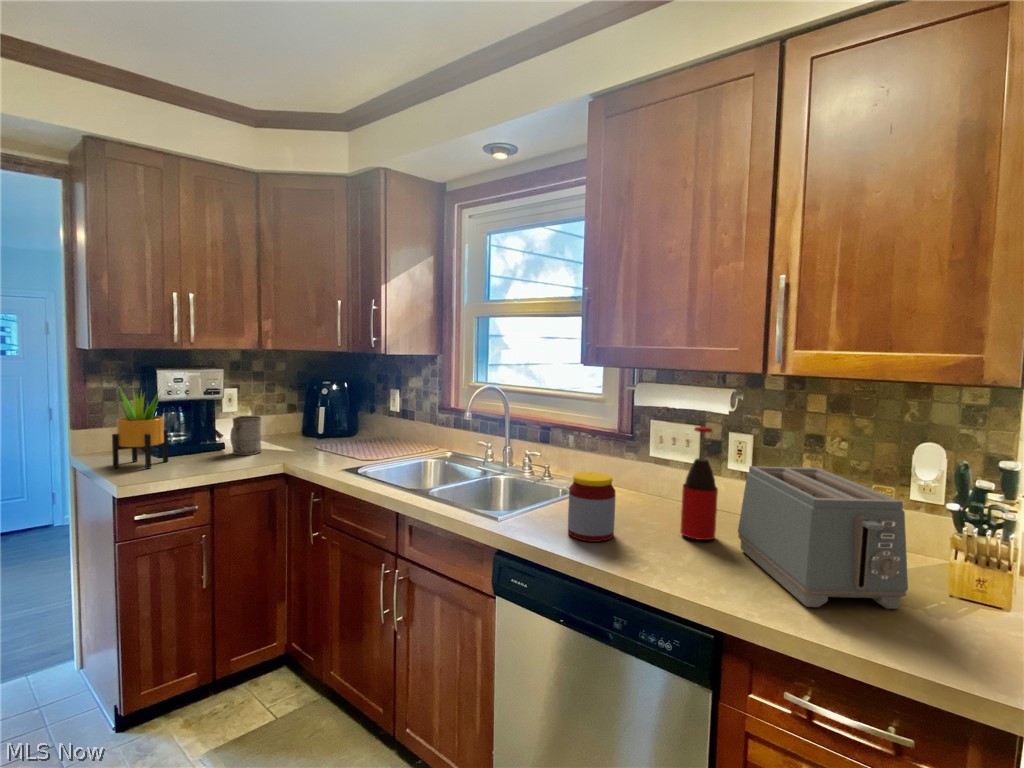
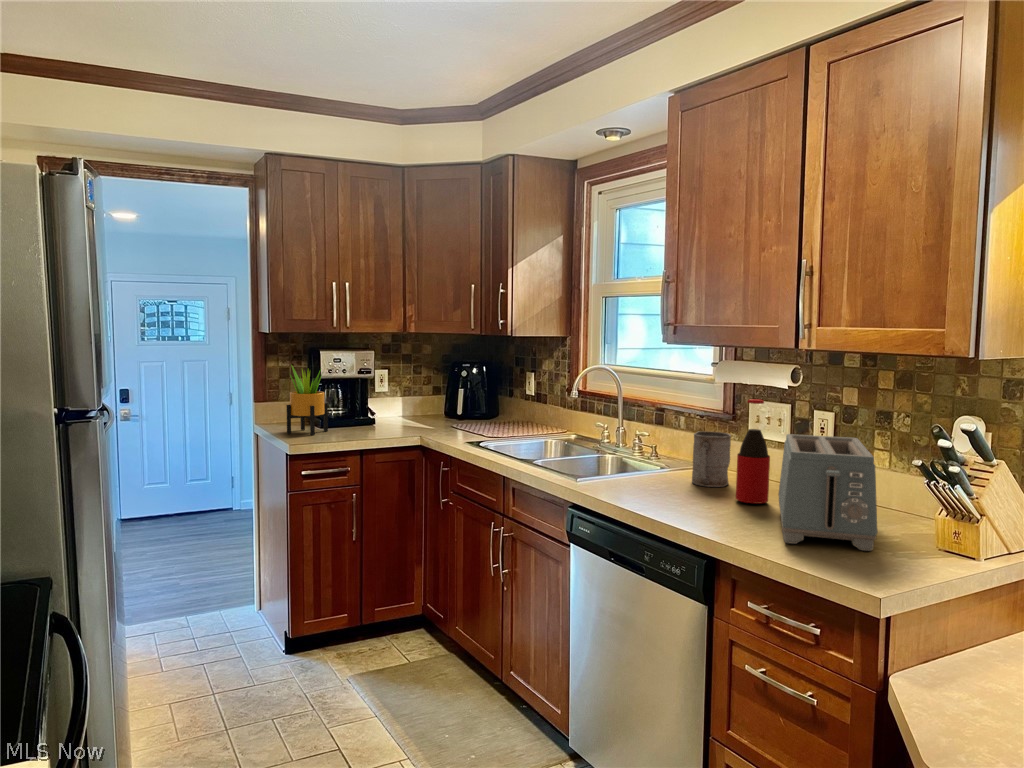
mug: present [230,416,261,455] -> present [692,431,731,487]
jar: present [568,472,616,542] -> none [631,439,674,498]

